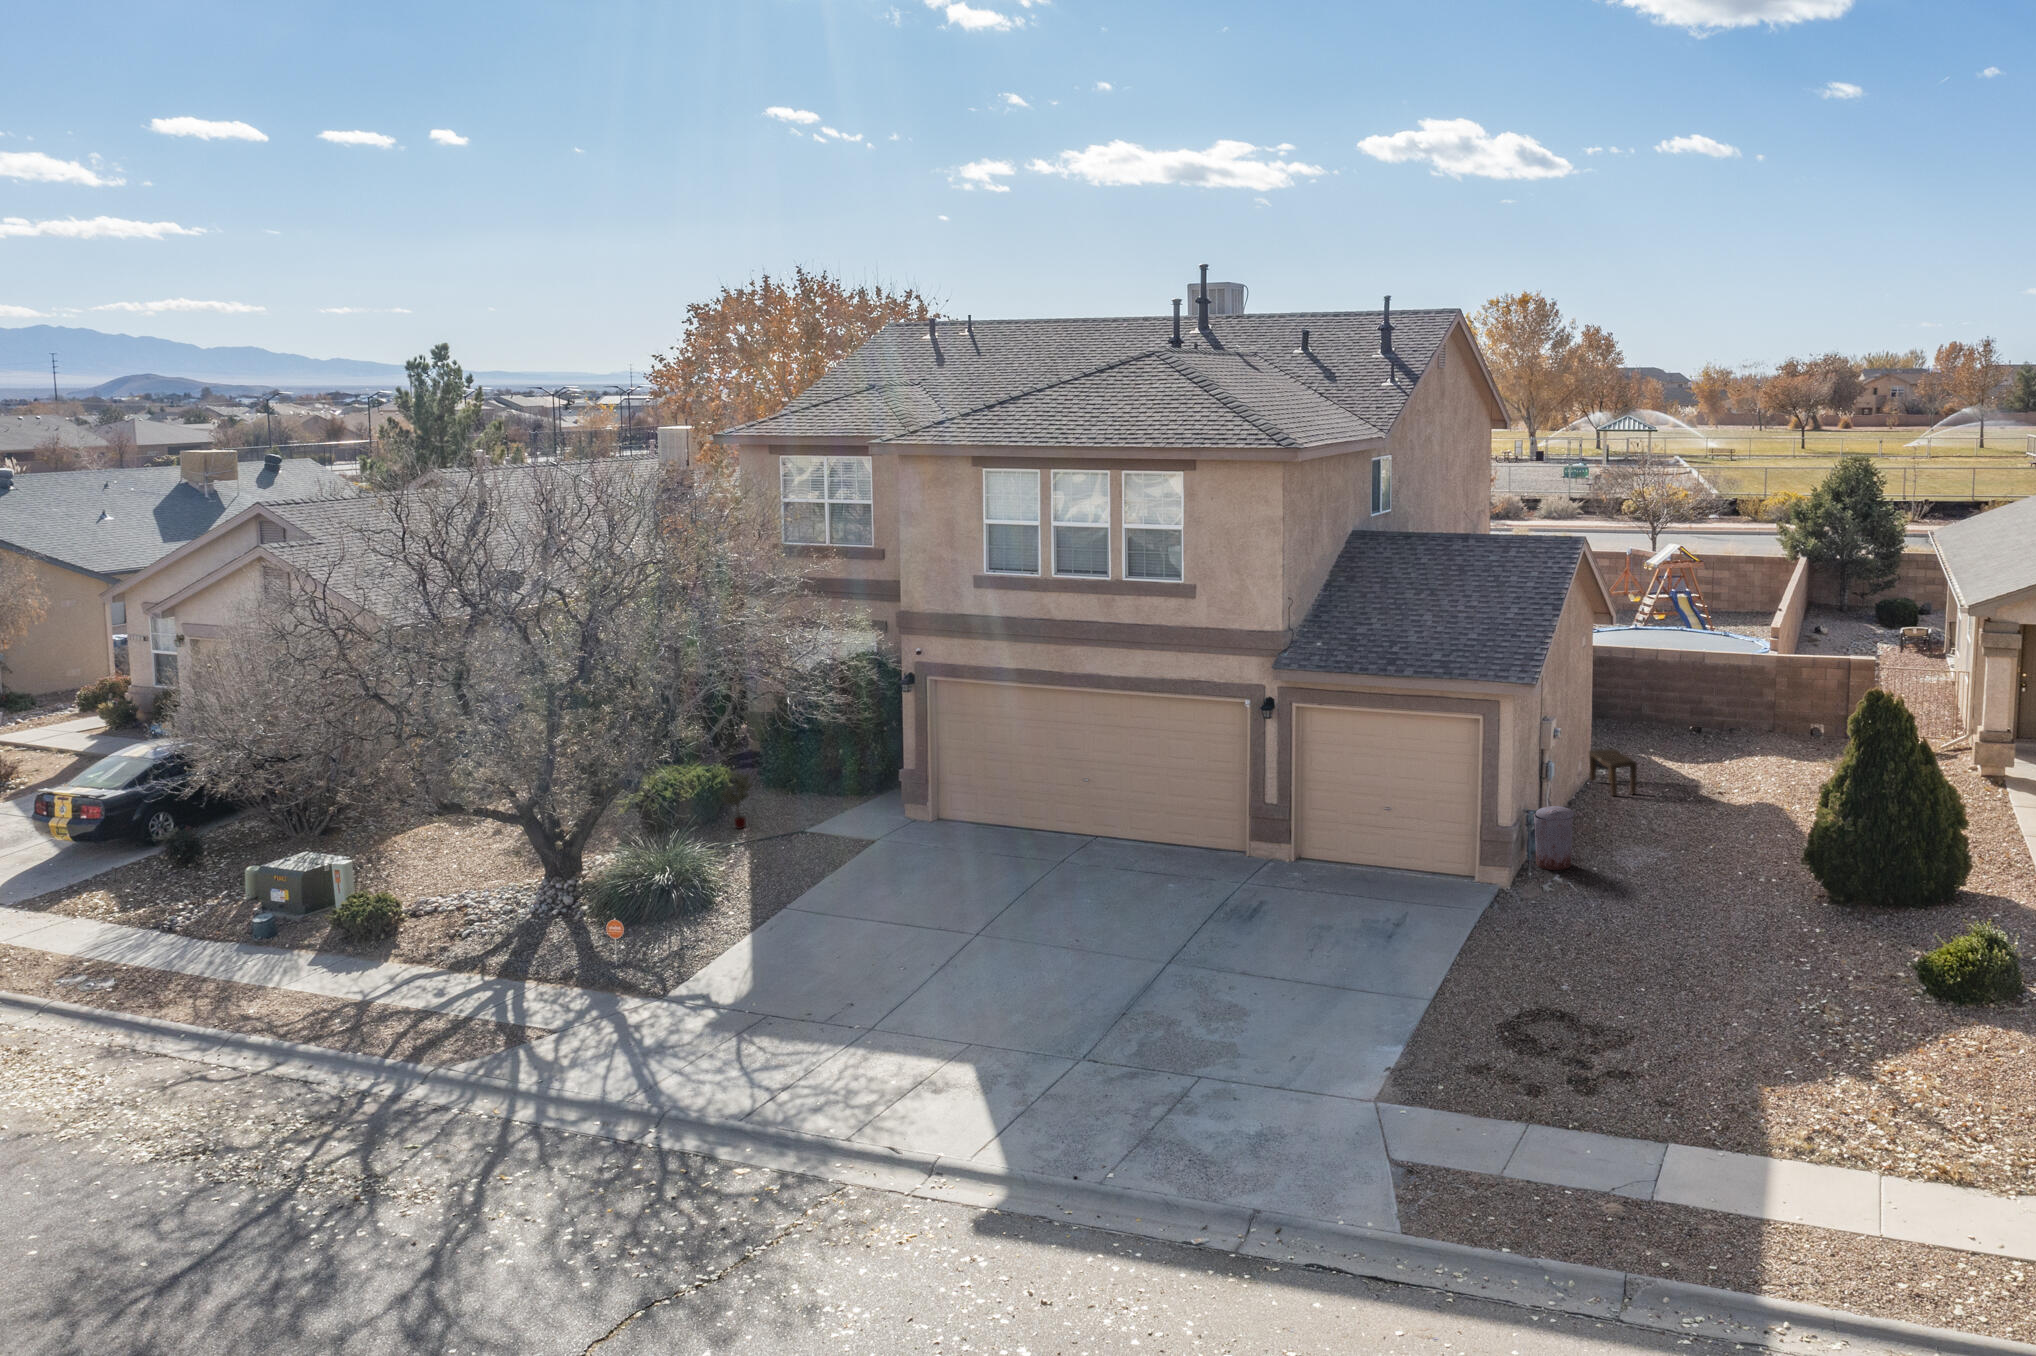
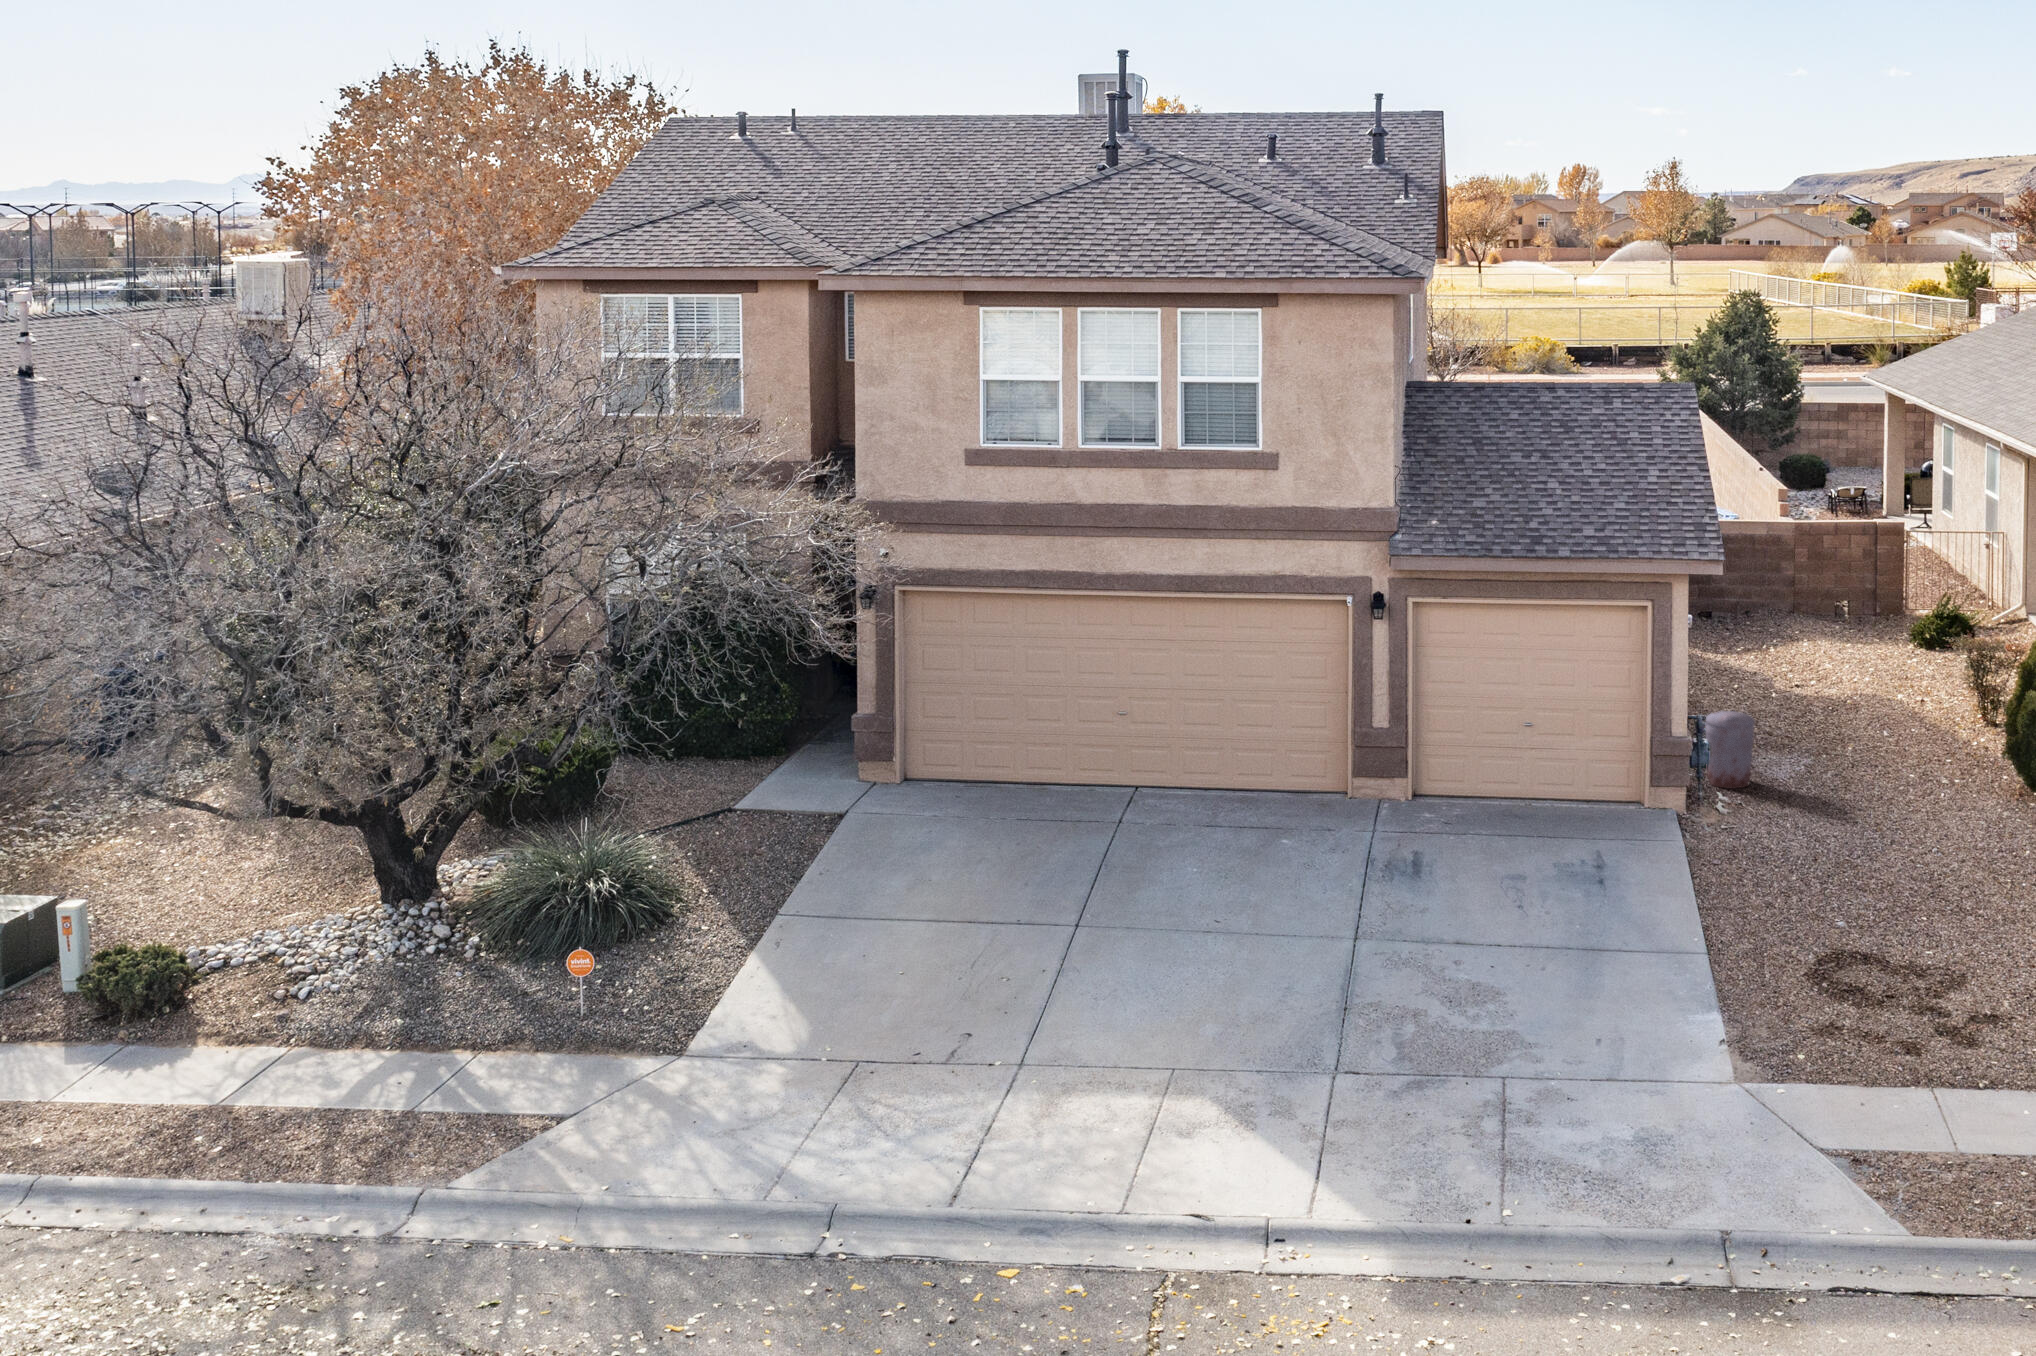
bench: present [1589,749,1637,796] -> none [1686,637,1757,695]
potted tree: present [722,773,753,829] -> none [626,719,665,796]

